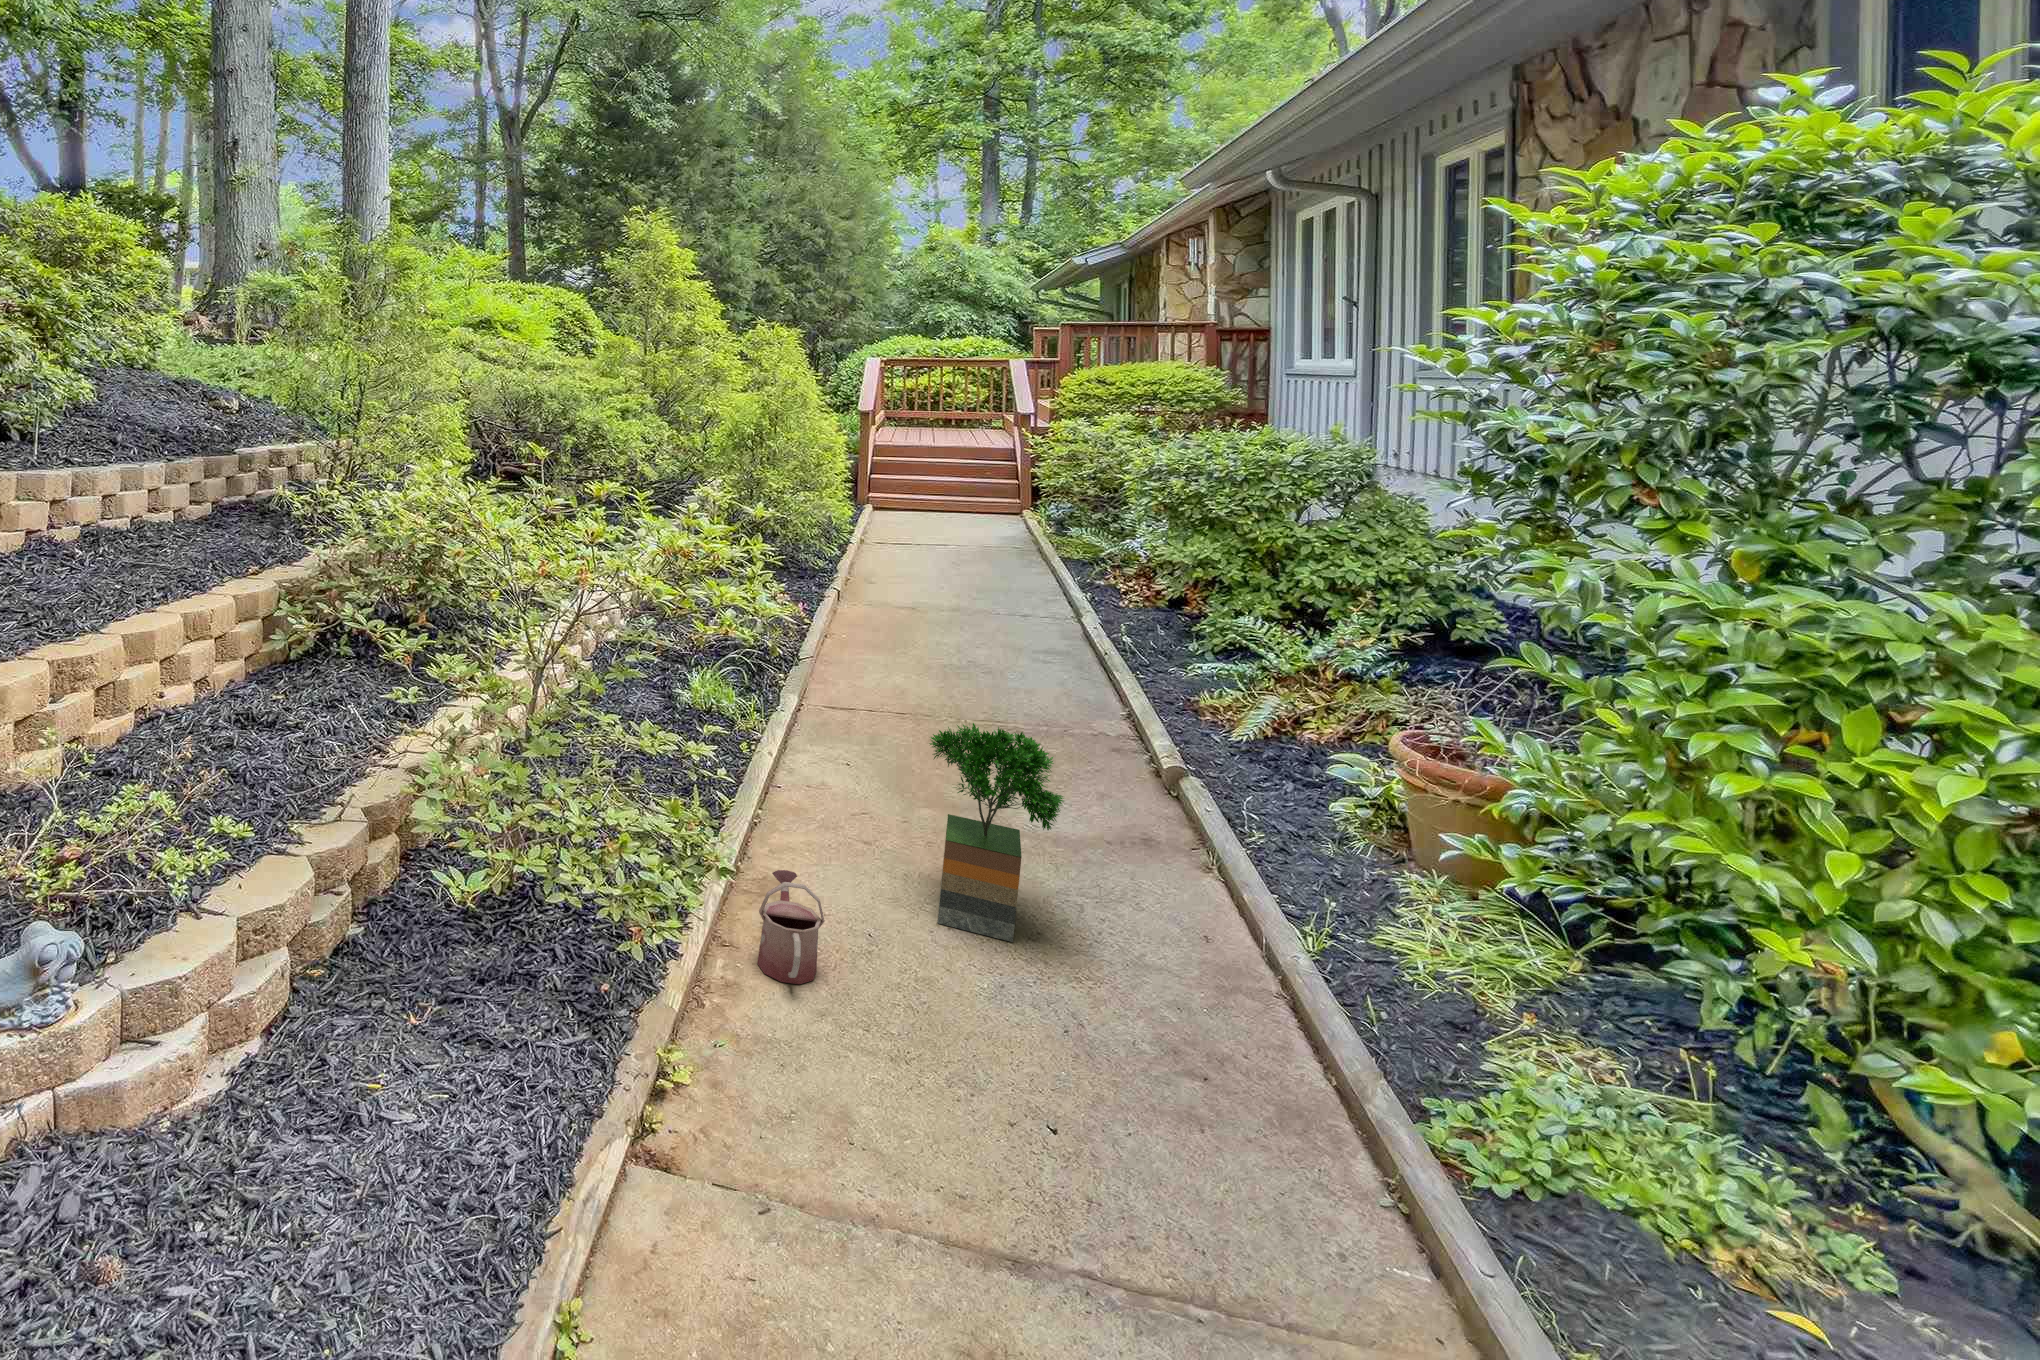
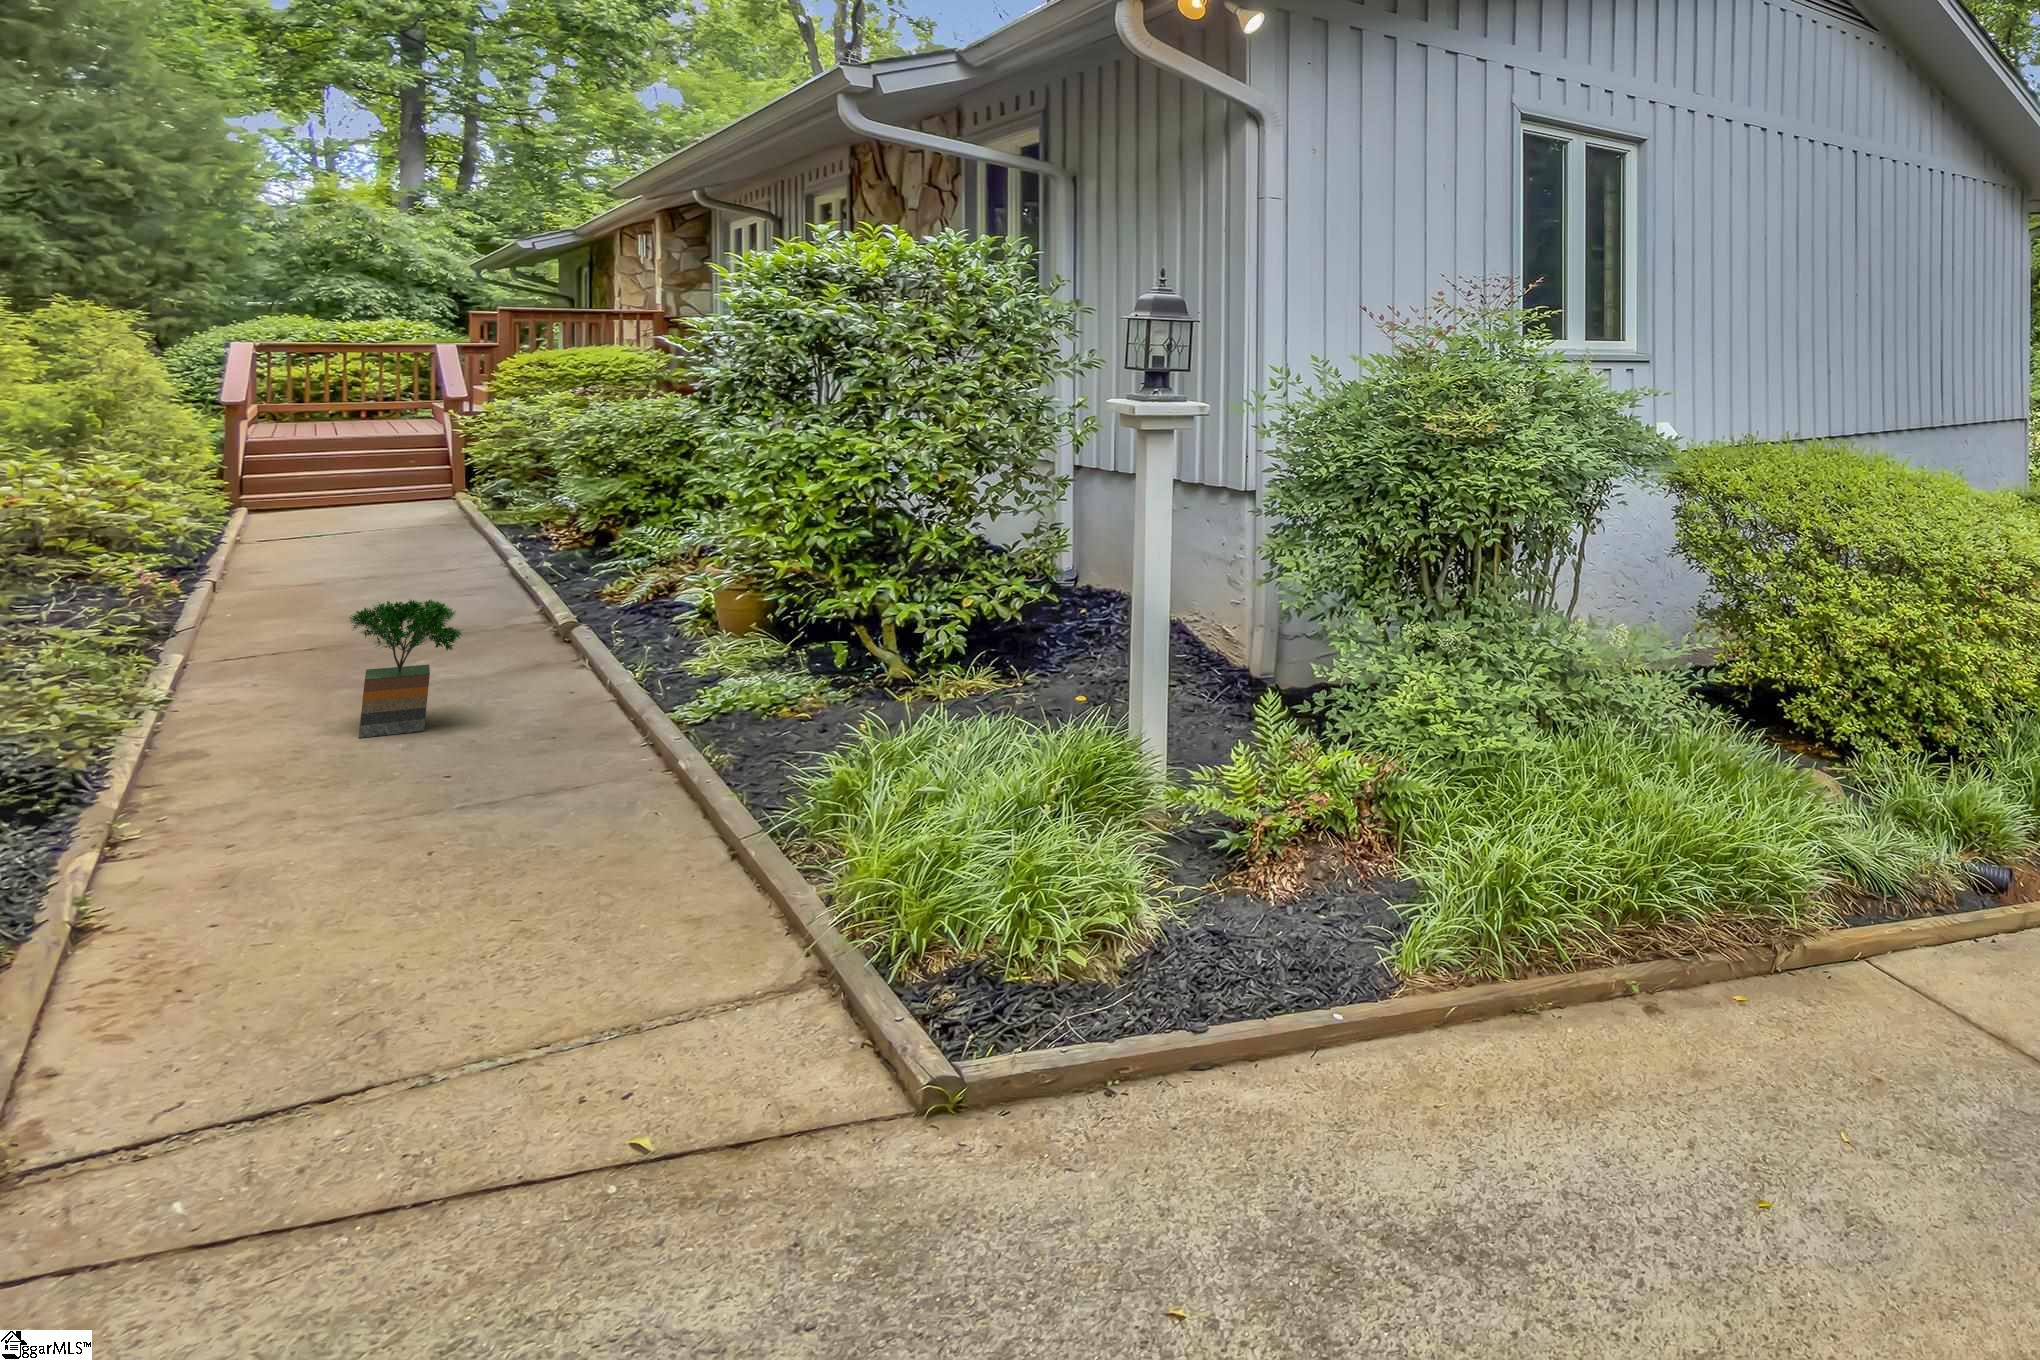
watering can: present [757,870,825,984] -> none [187,722,255,792]

